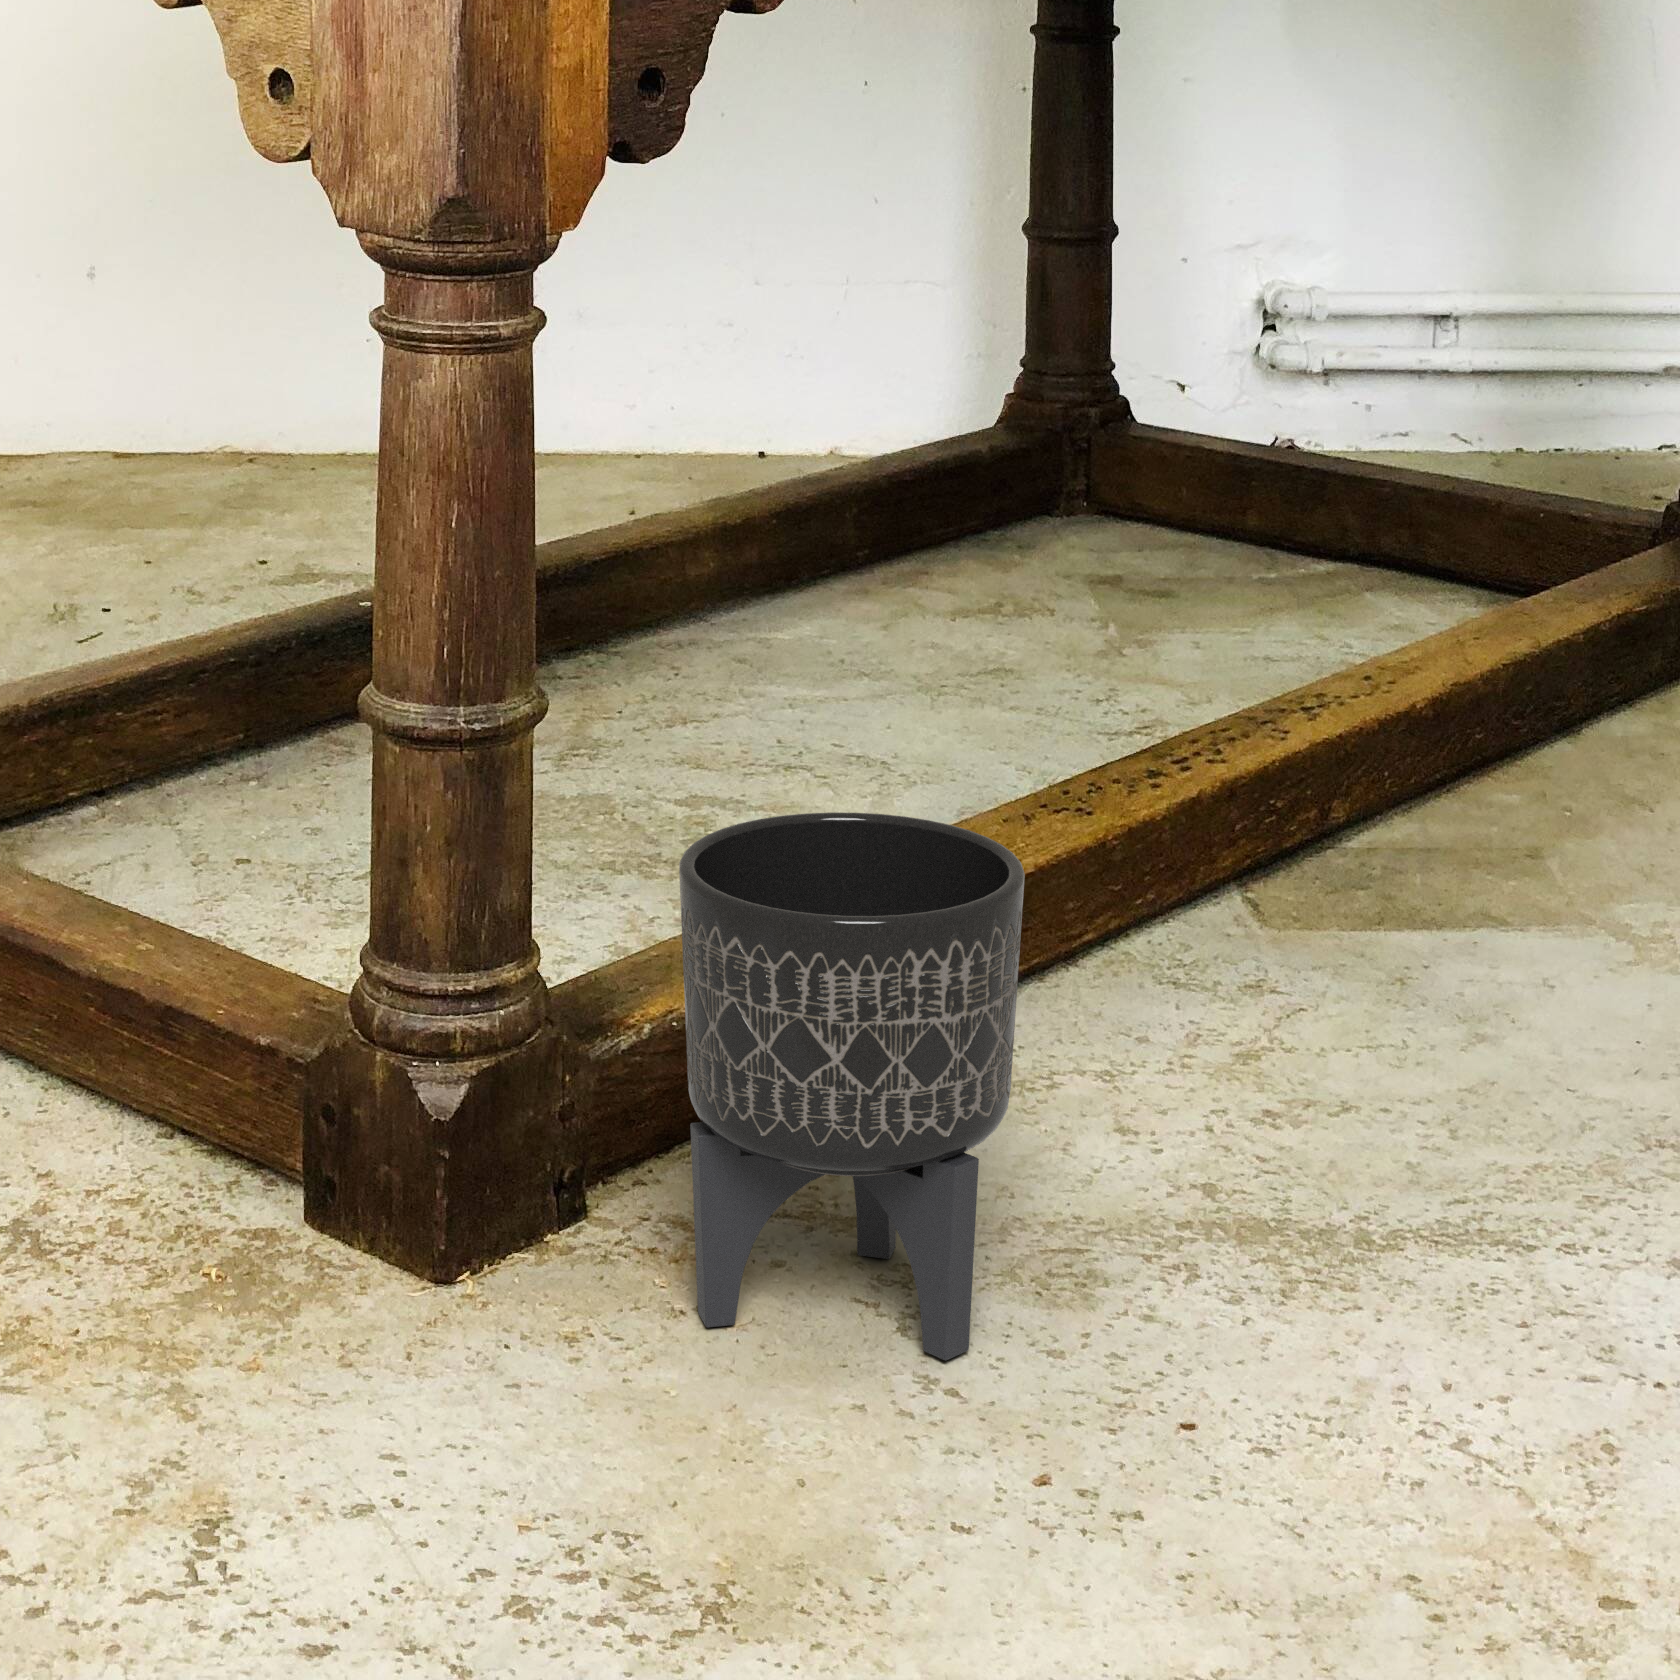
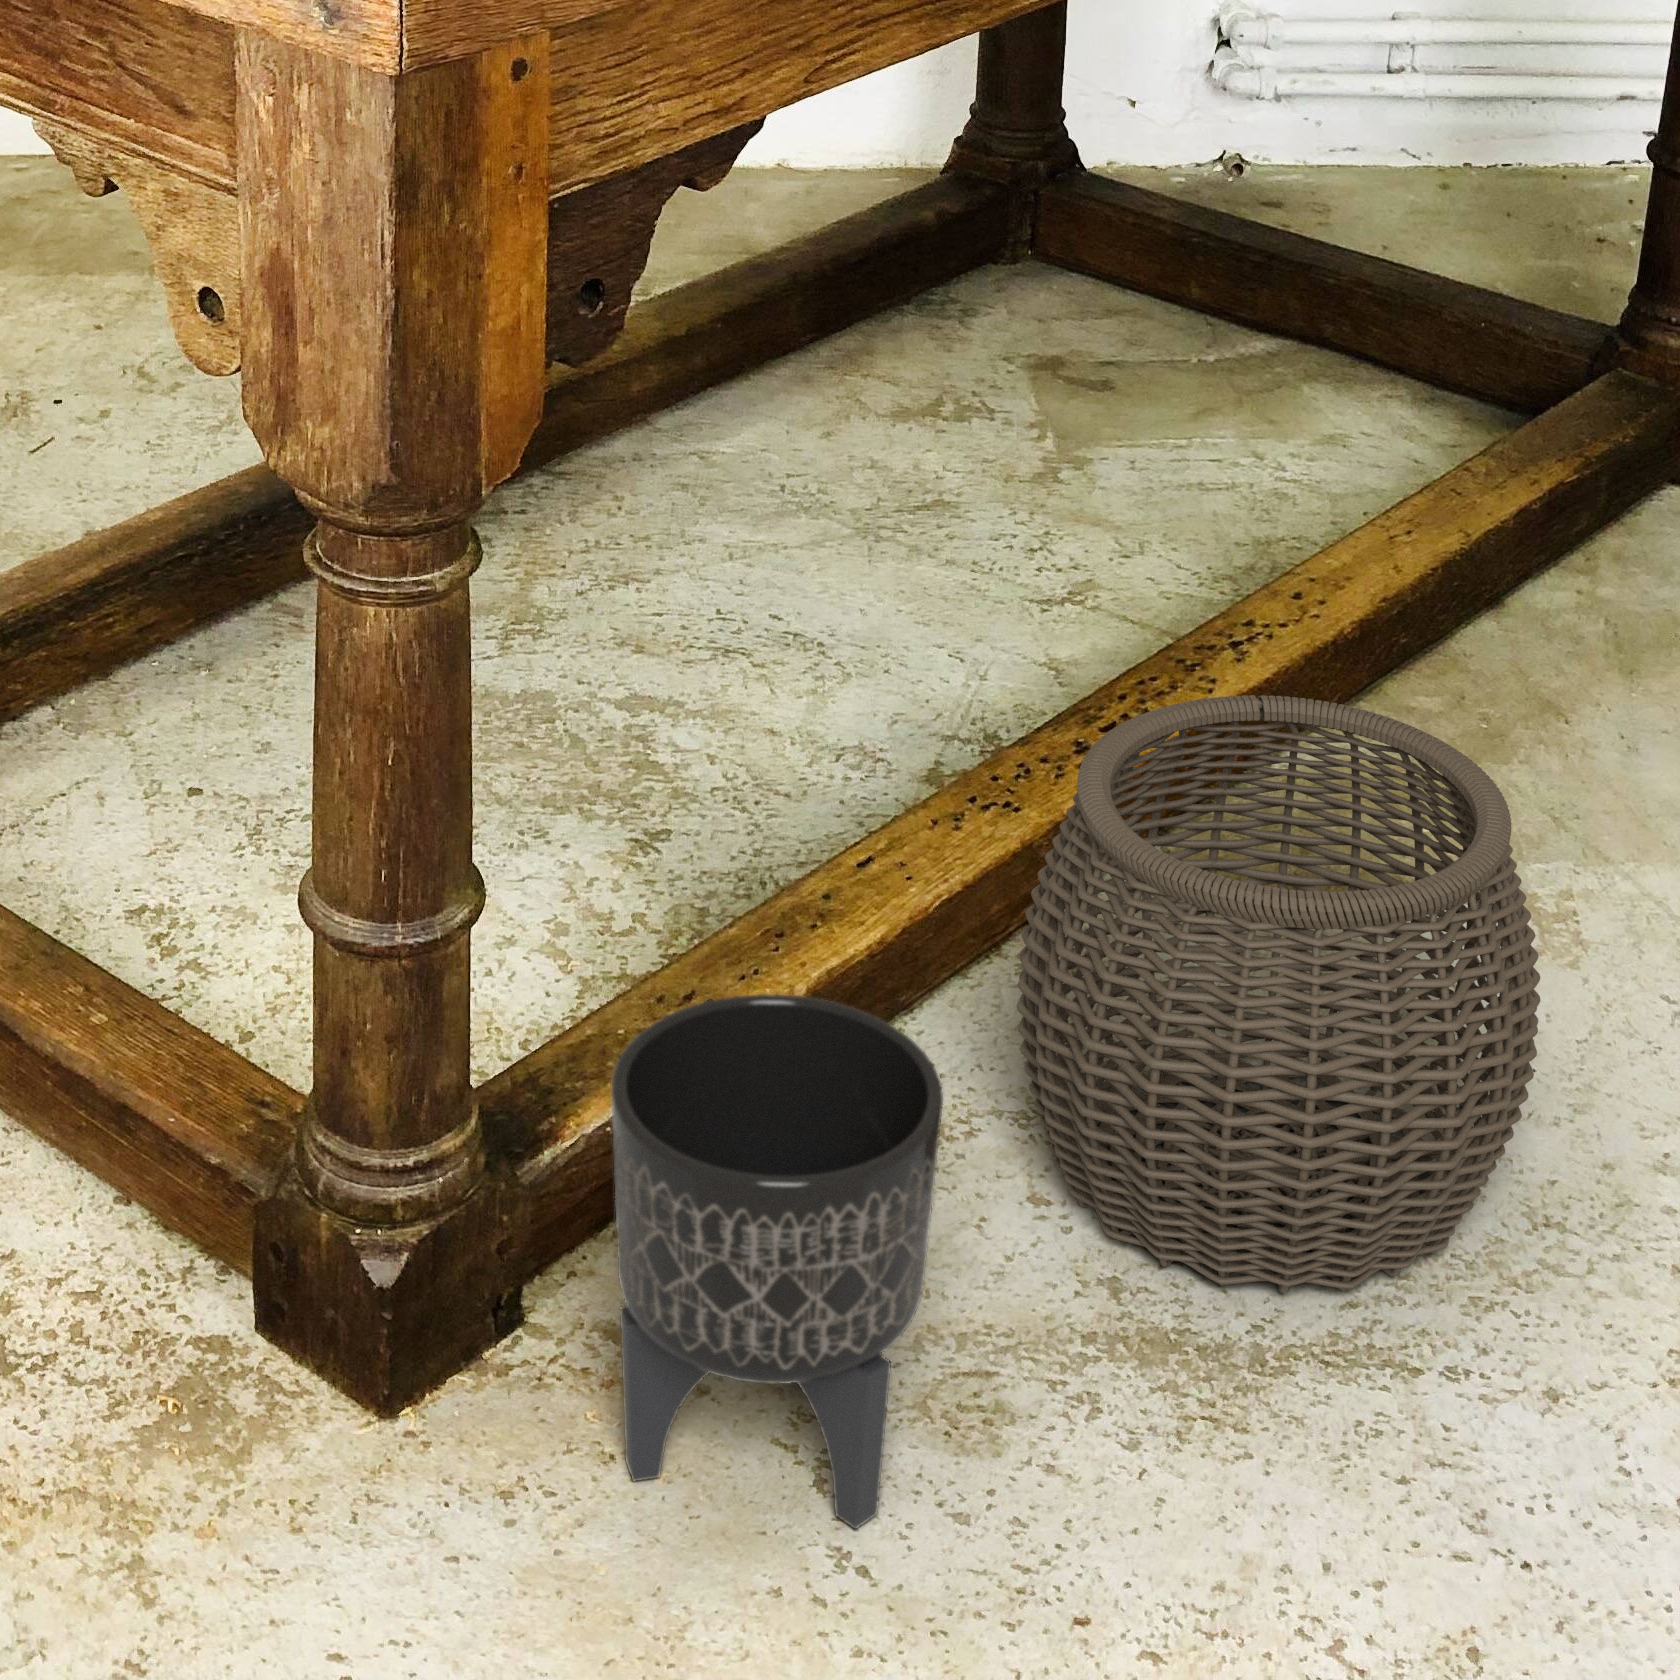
woven basket: none [1095,619,1640,1193] -> present [1017,695,1540,1294]

